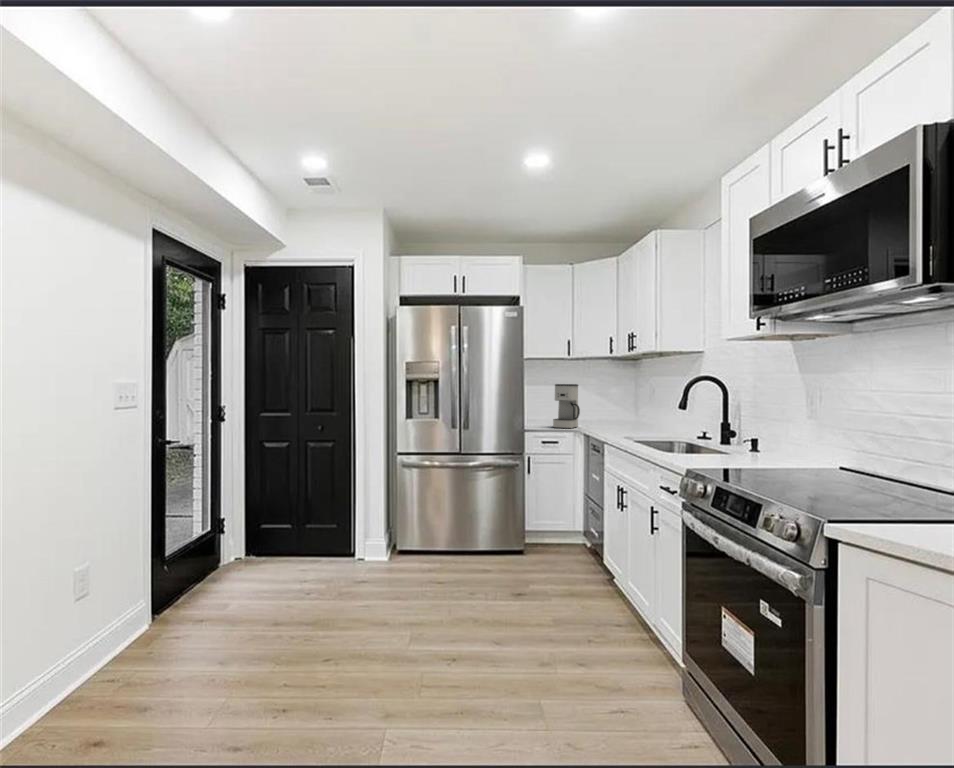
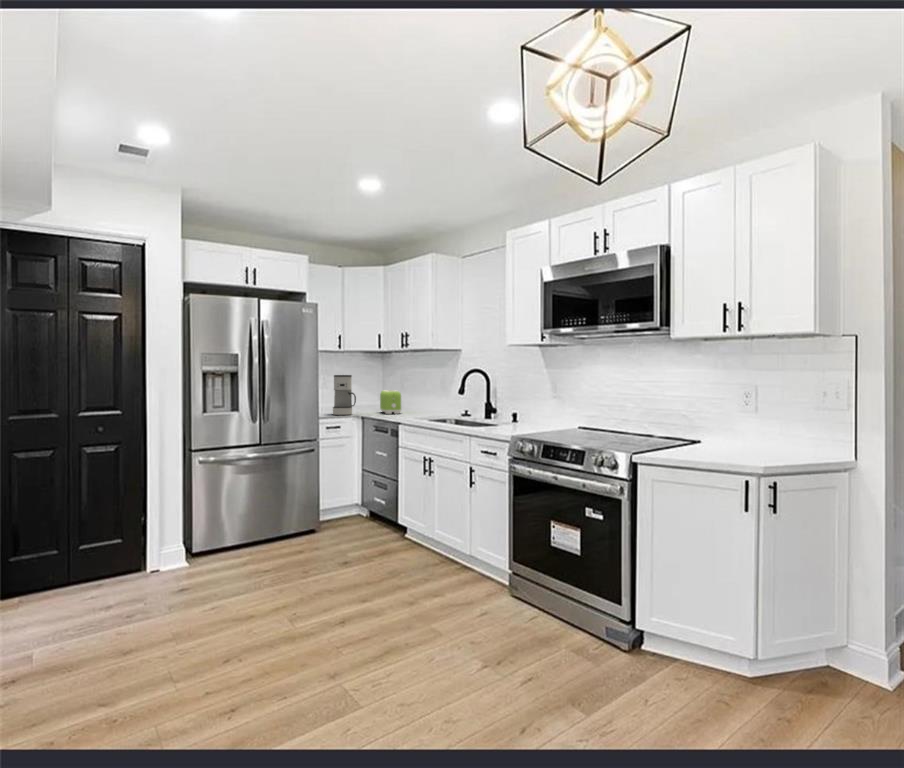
toaster: none [609,402,631,430] -> present [380,390,401,414]

